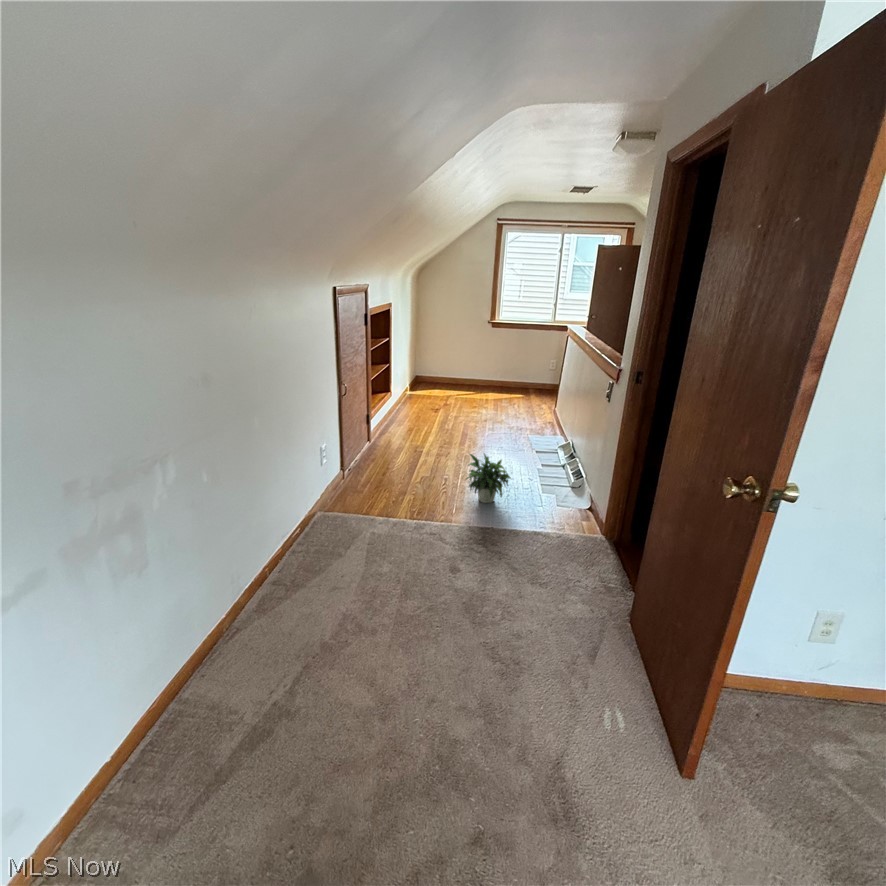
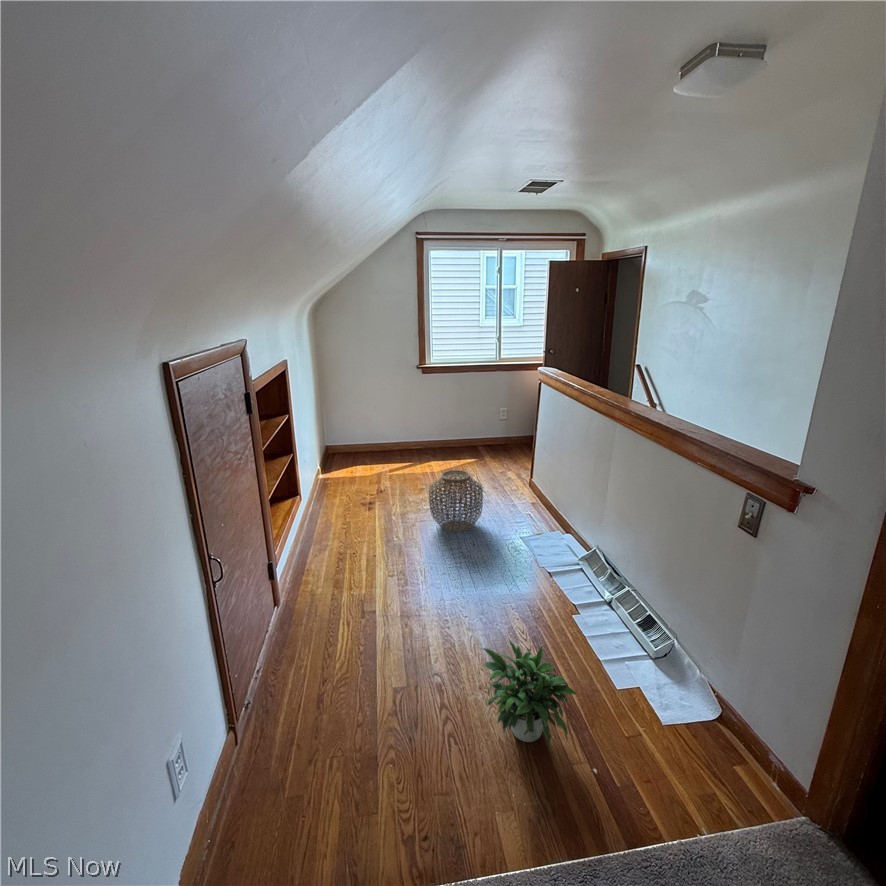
woven basket: none [473,388,510,429] -> present [429,470,483,532]

